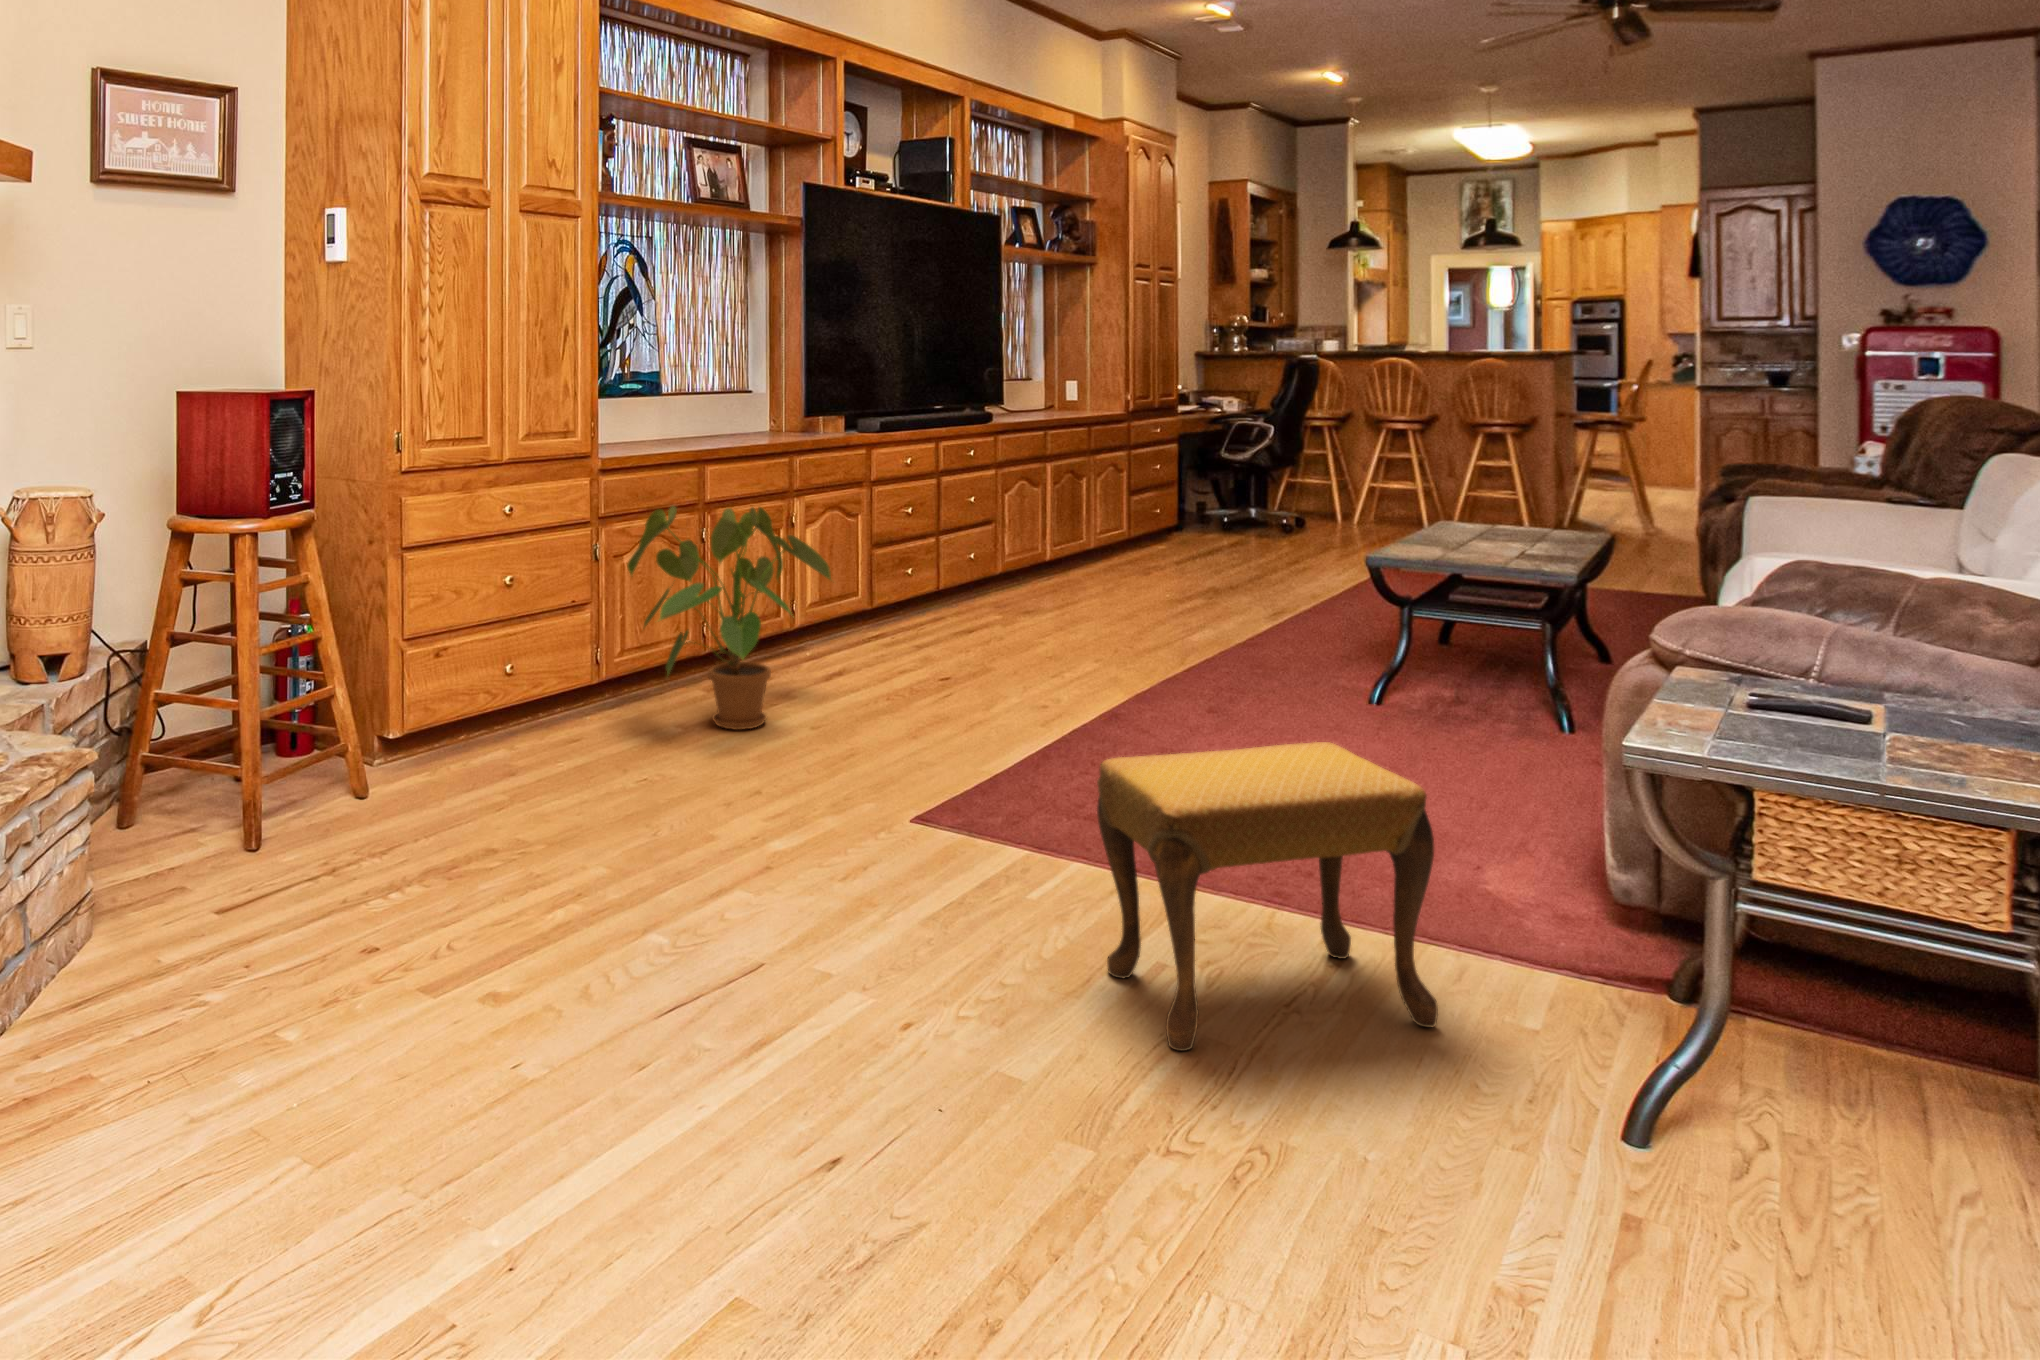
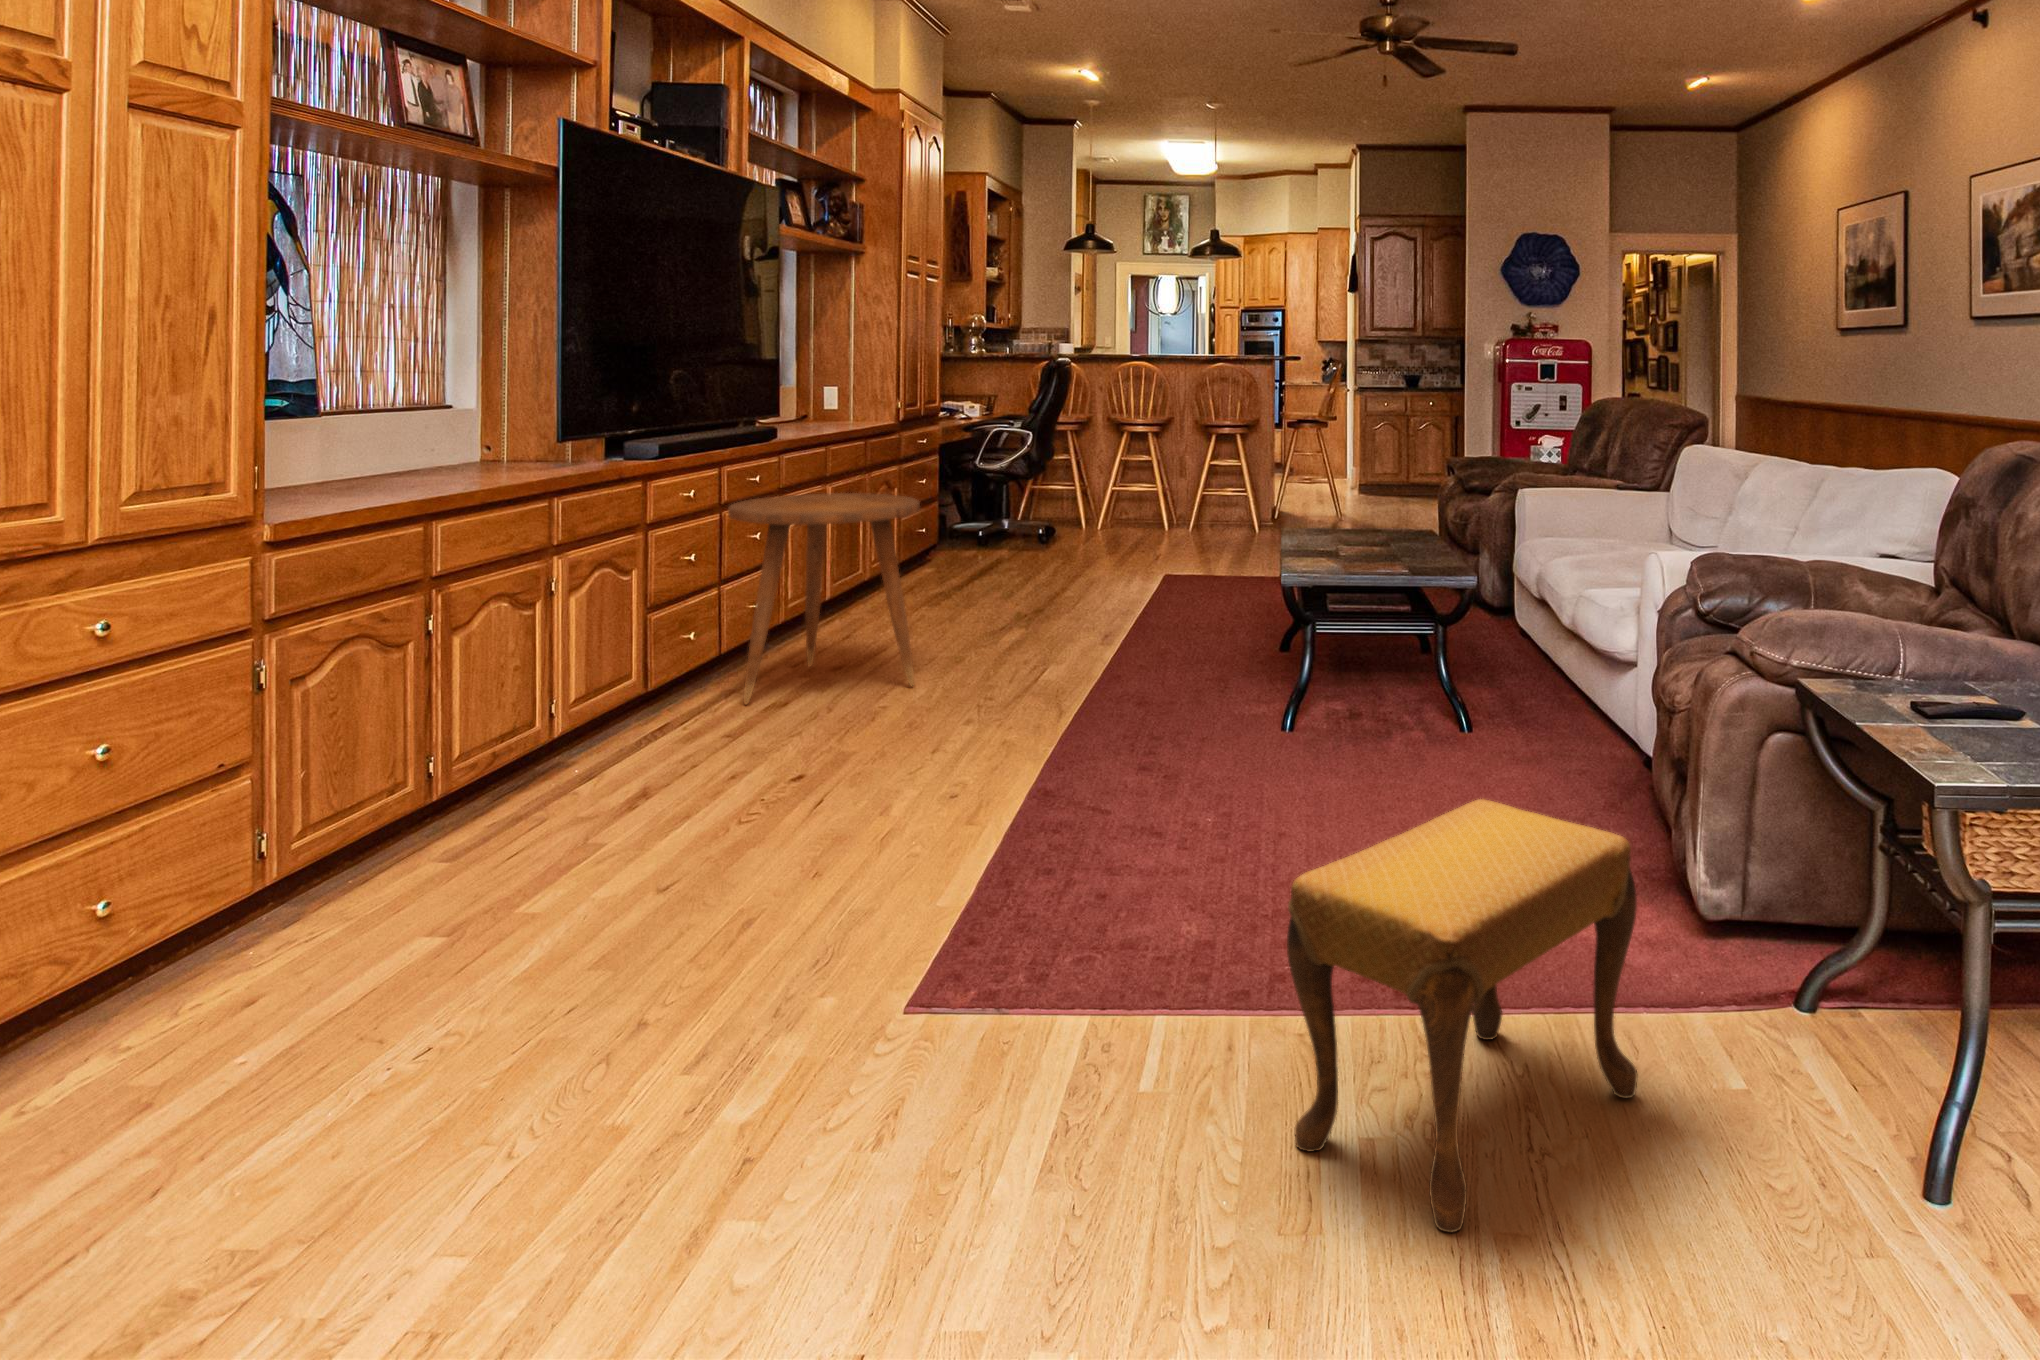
side table: none [933,468,1081,632] -> present [728,493,920,704]
house plant: present [627,506,831,730] -> none [319,579,669,917]

